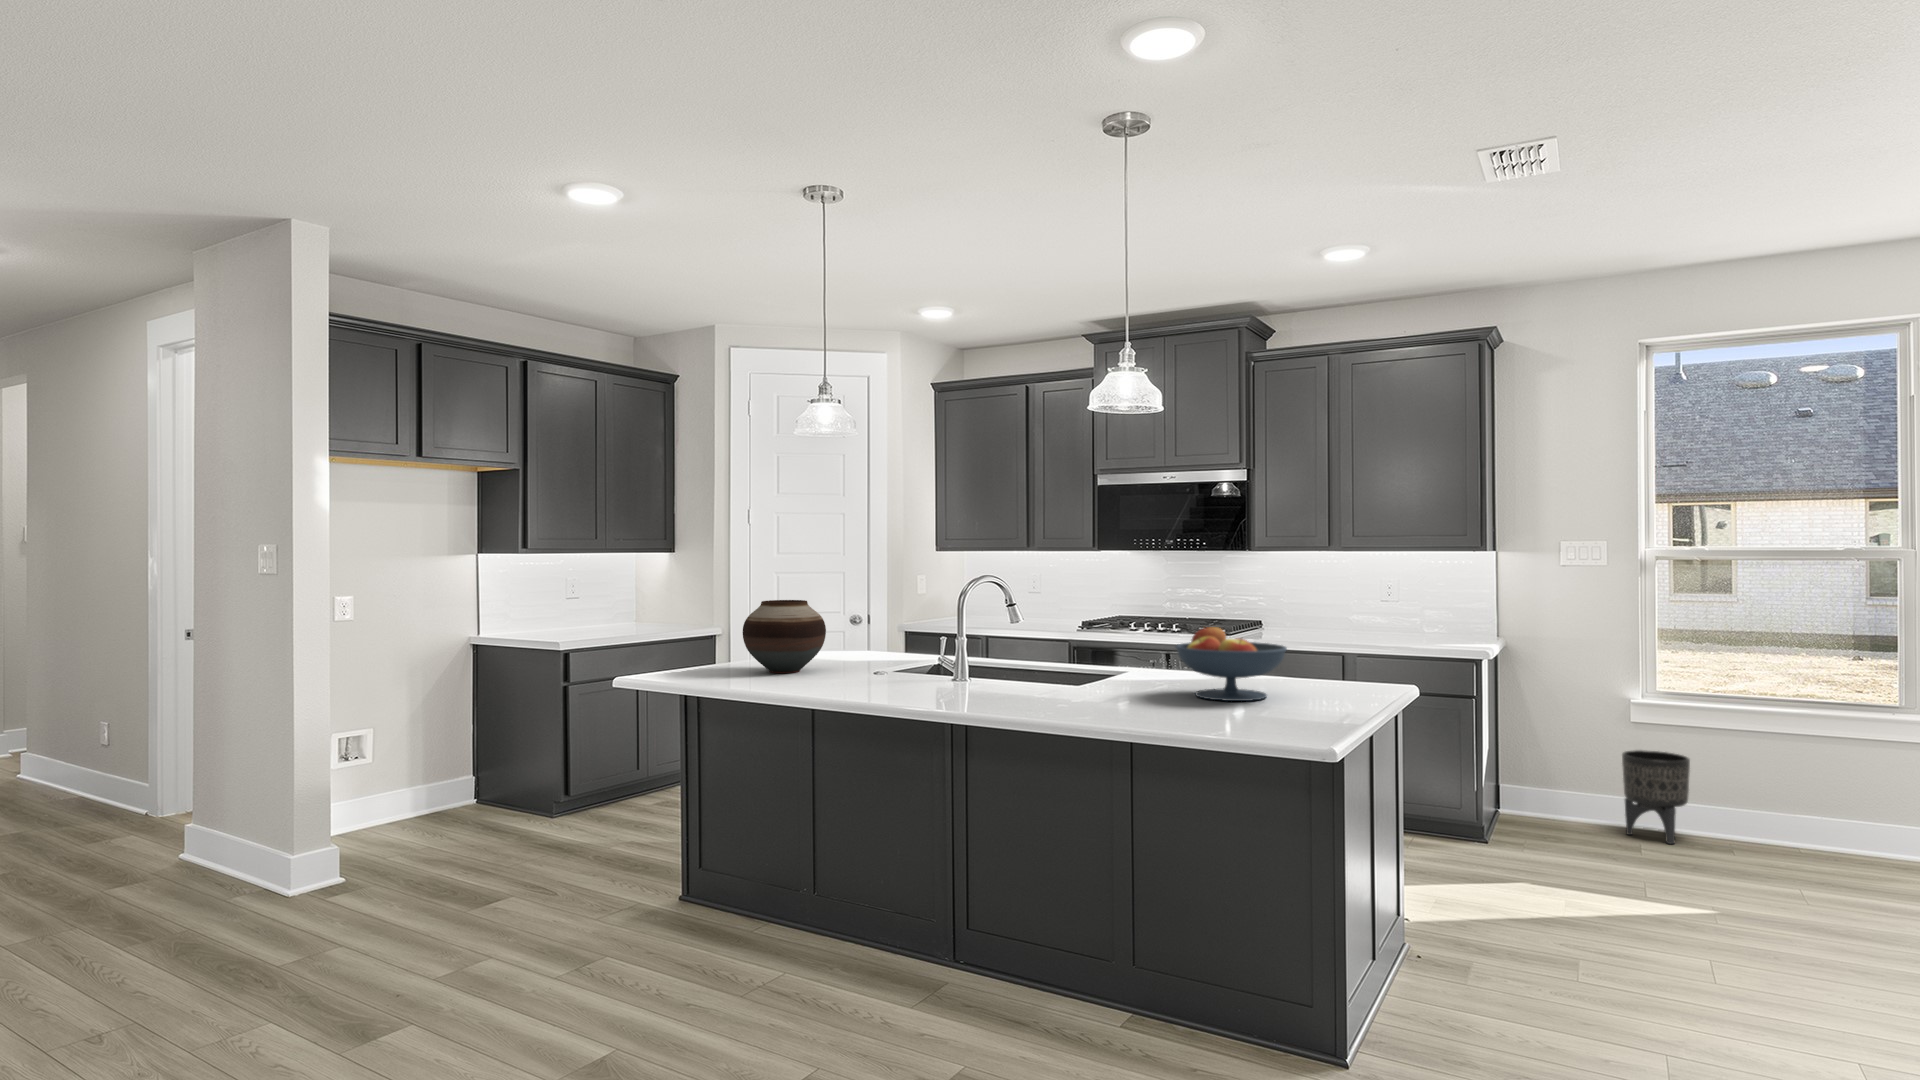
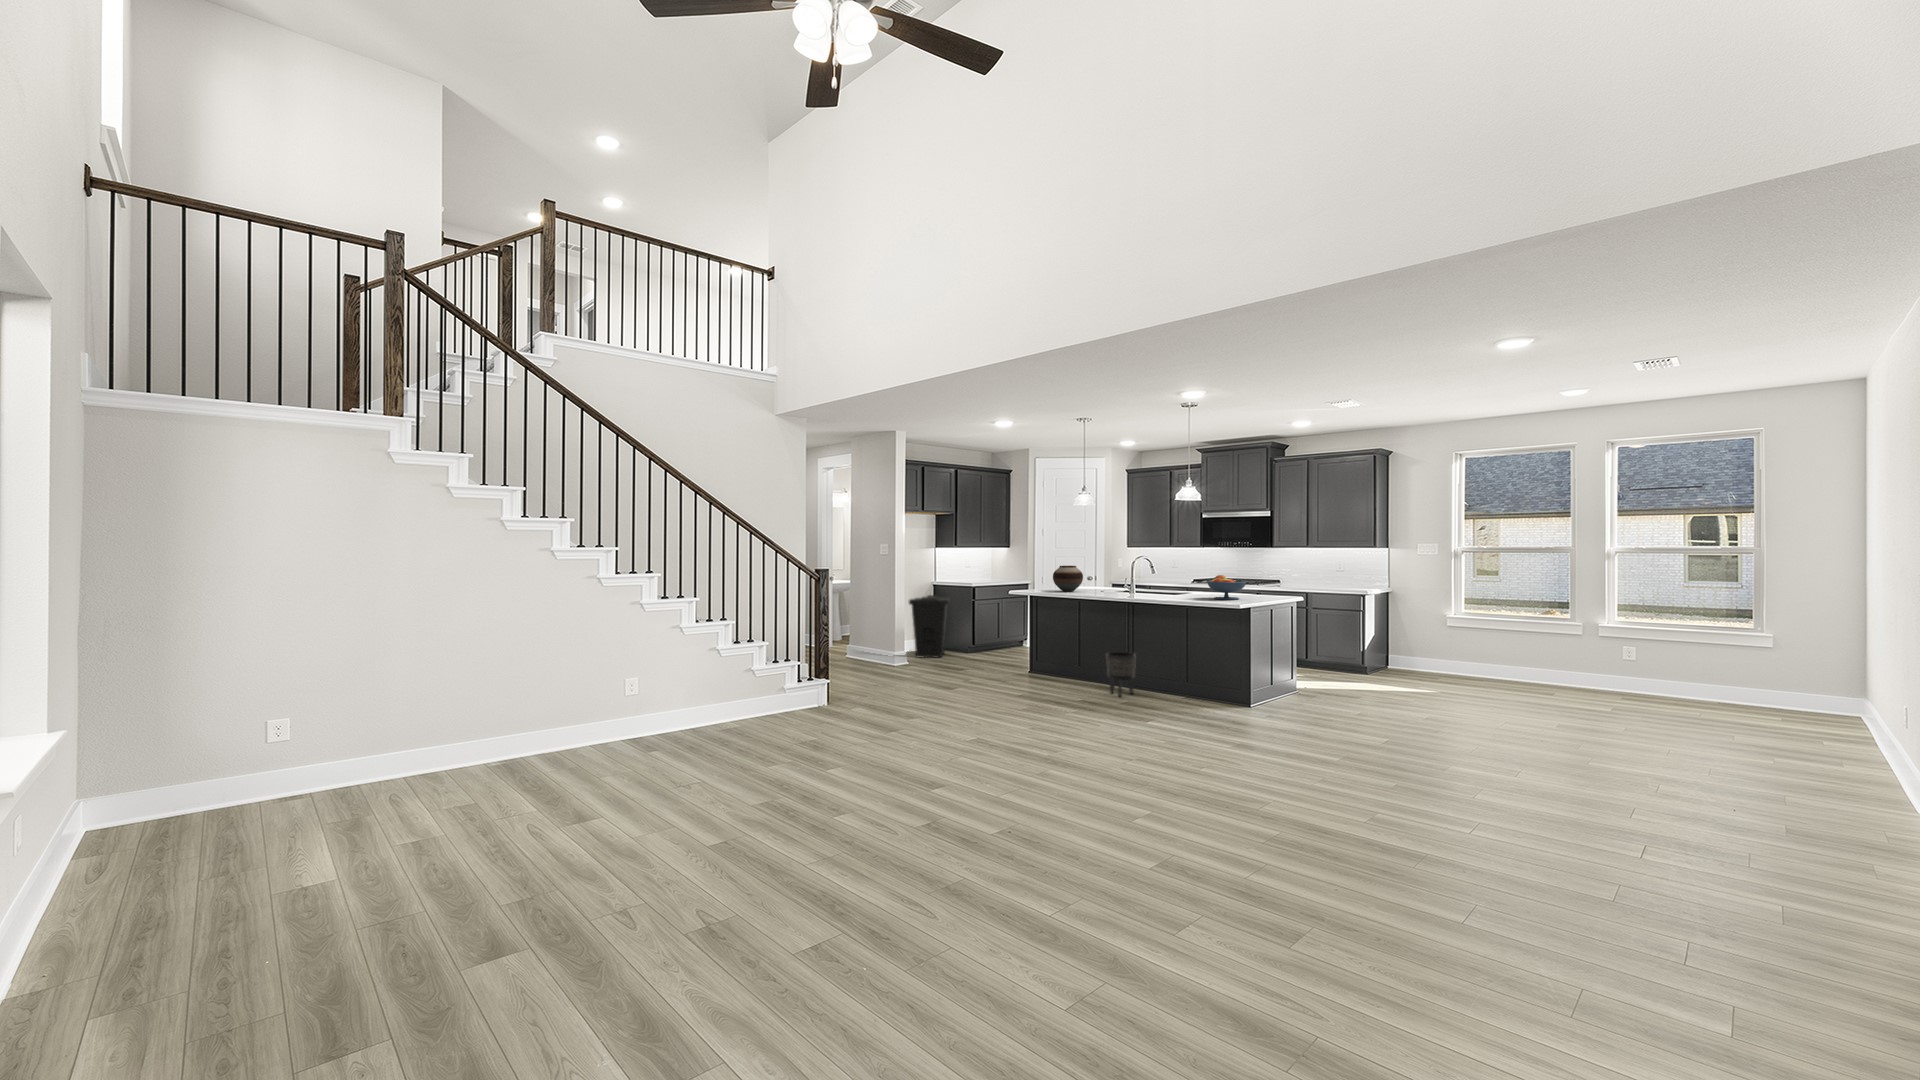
trash can: none [380,670,513,838] -> present [909,595,950,657]
planter: present [1622,750,1690,844] -> present [1106,652,1136,697]

